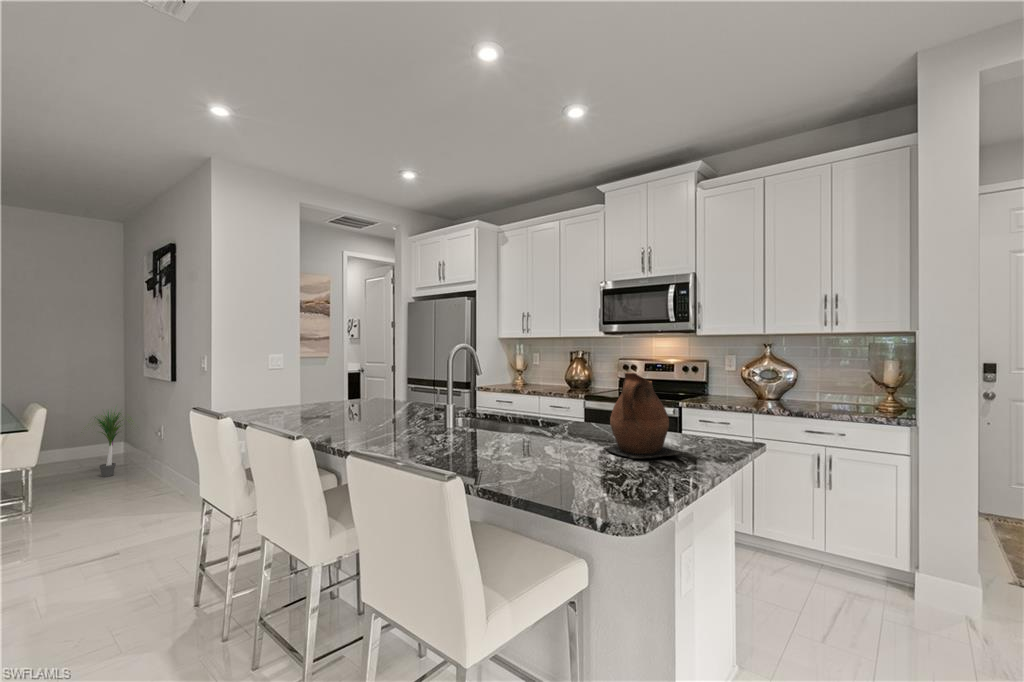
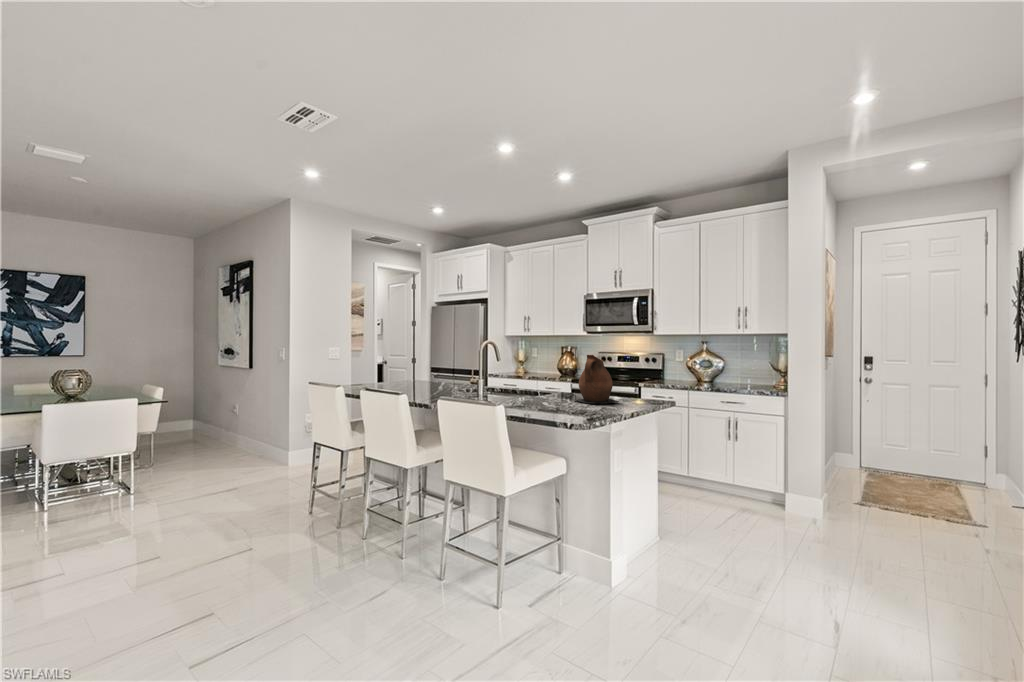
potted plant: present [95,409,133,477] -> none [172,385,217,444]

